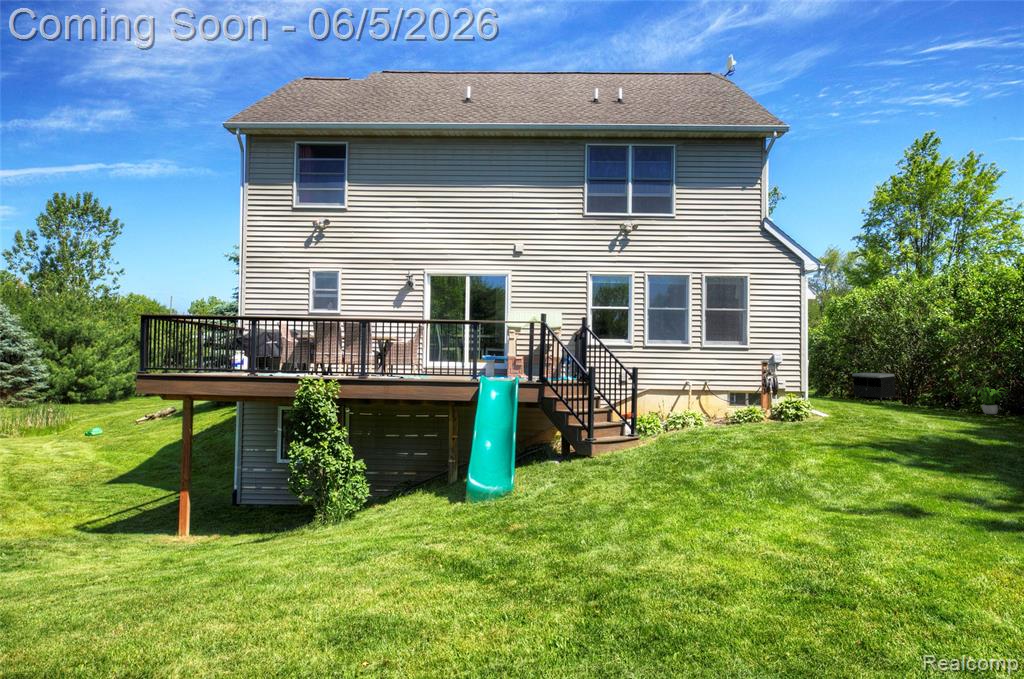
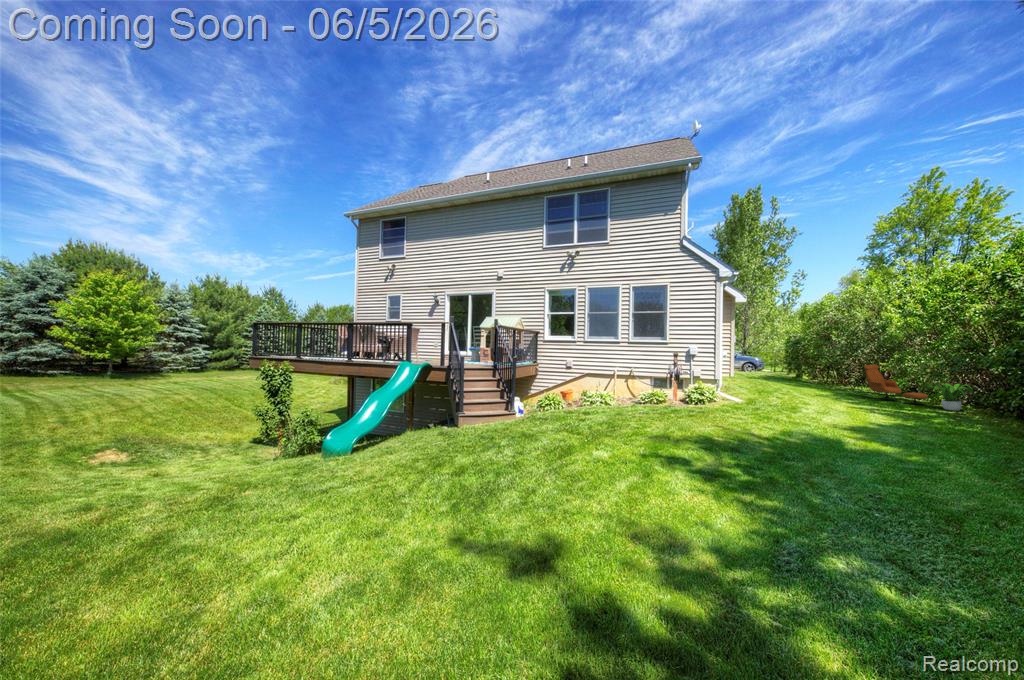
lounge chair: none [912,370,969,411] -> present [864,365,928,404]
storage bench: present [852,373,896,400] -> none [816,367,859,391]

